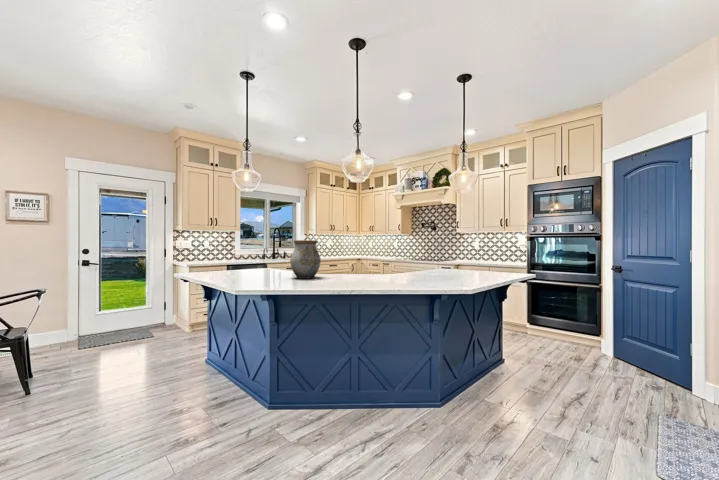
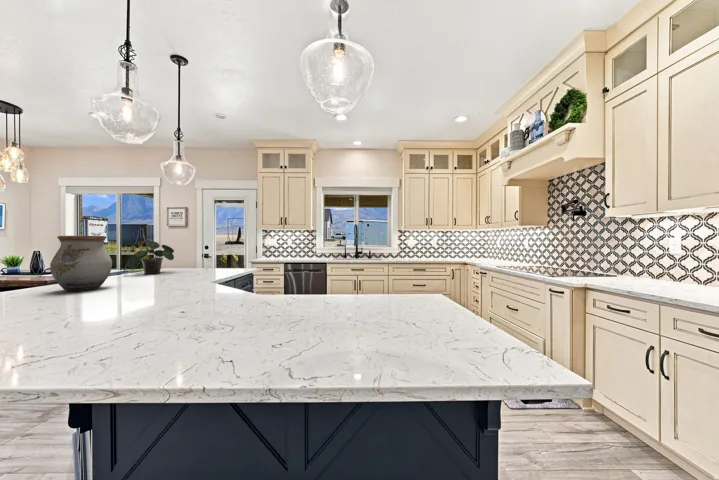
potted plant: none [217,244,260,274] -> present [124,242,174,274]

